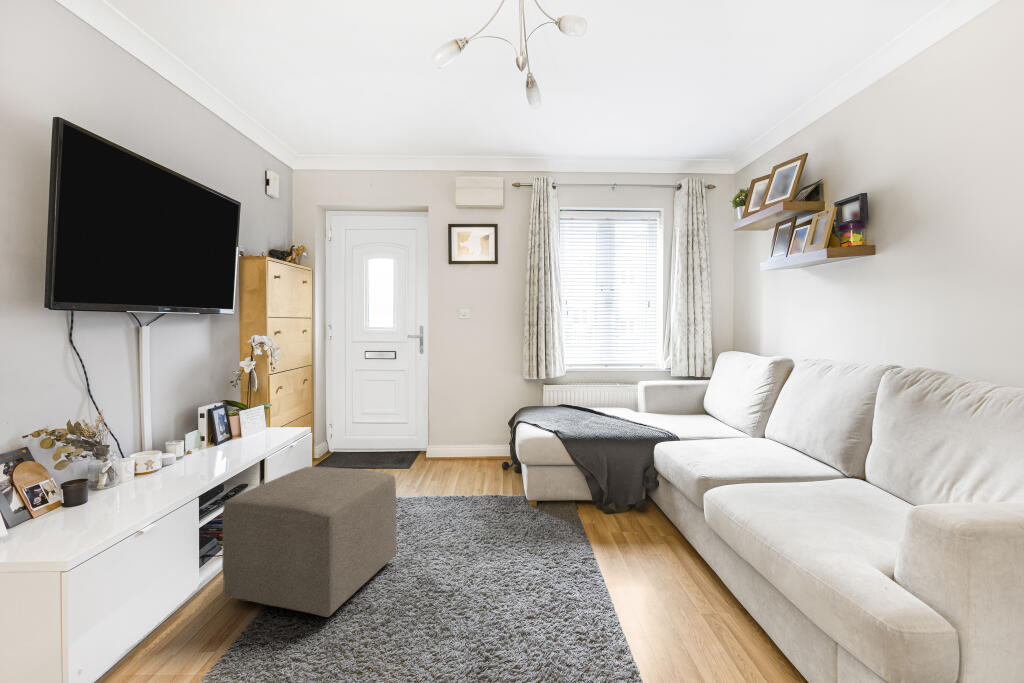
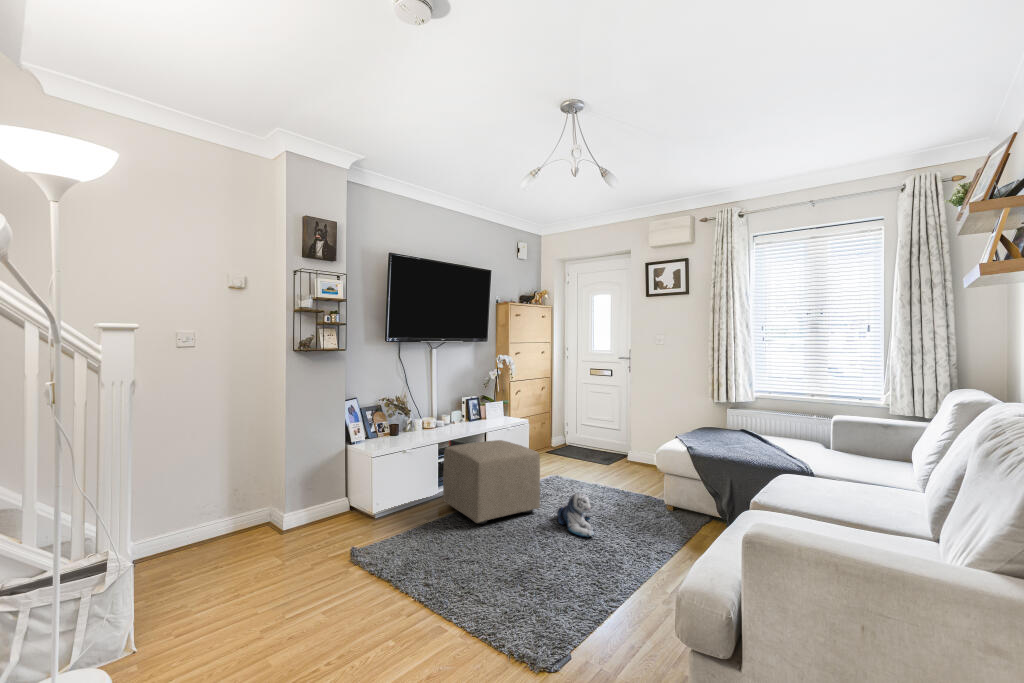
plush toy: none [428,517,501,578] -> present [557,493,594,537]

